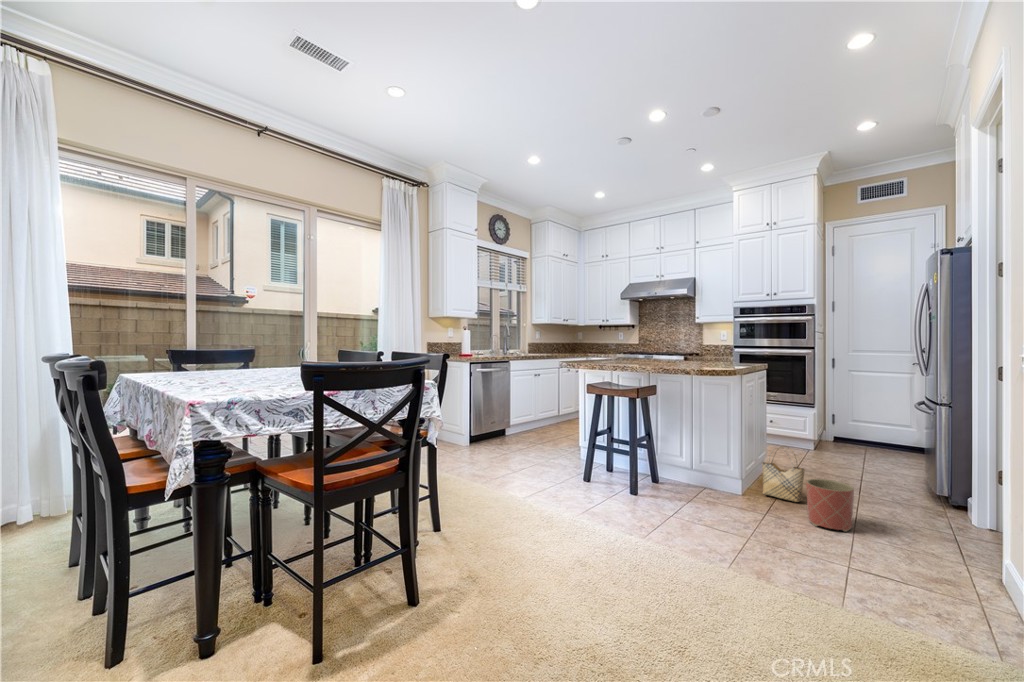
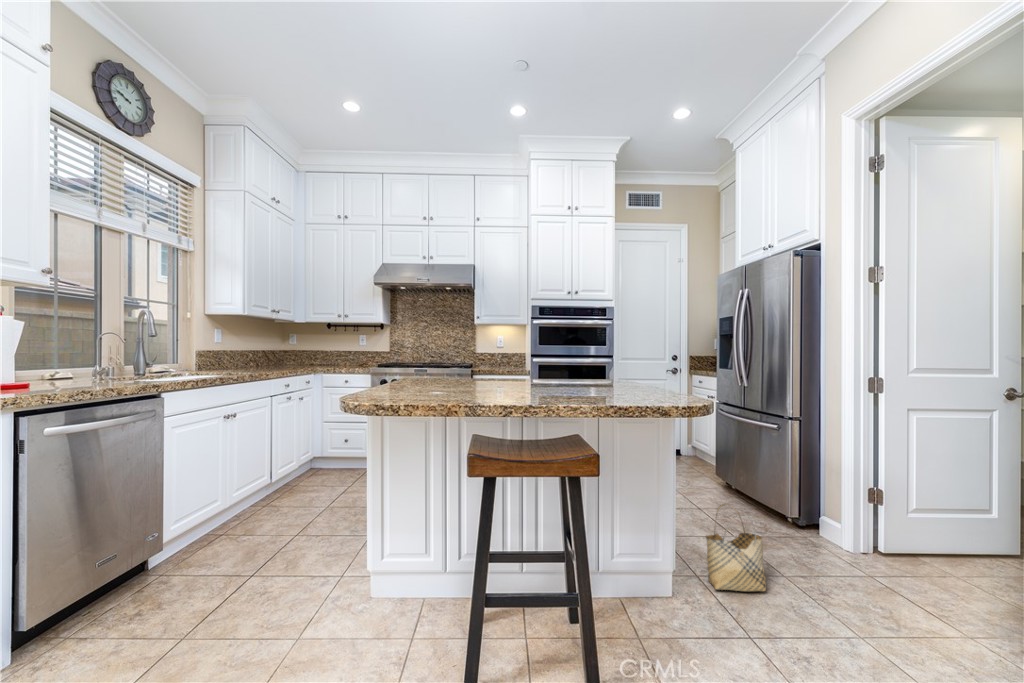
planter: present [806,479,854,532] -> none [824,558,905,654]

